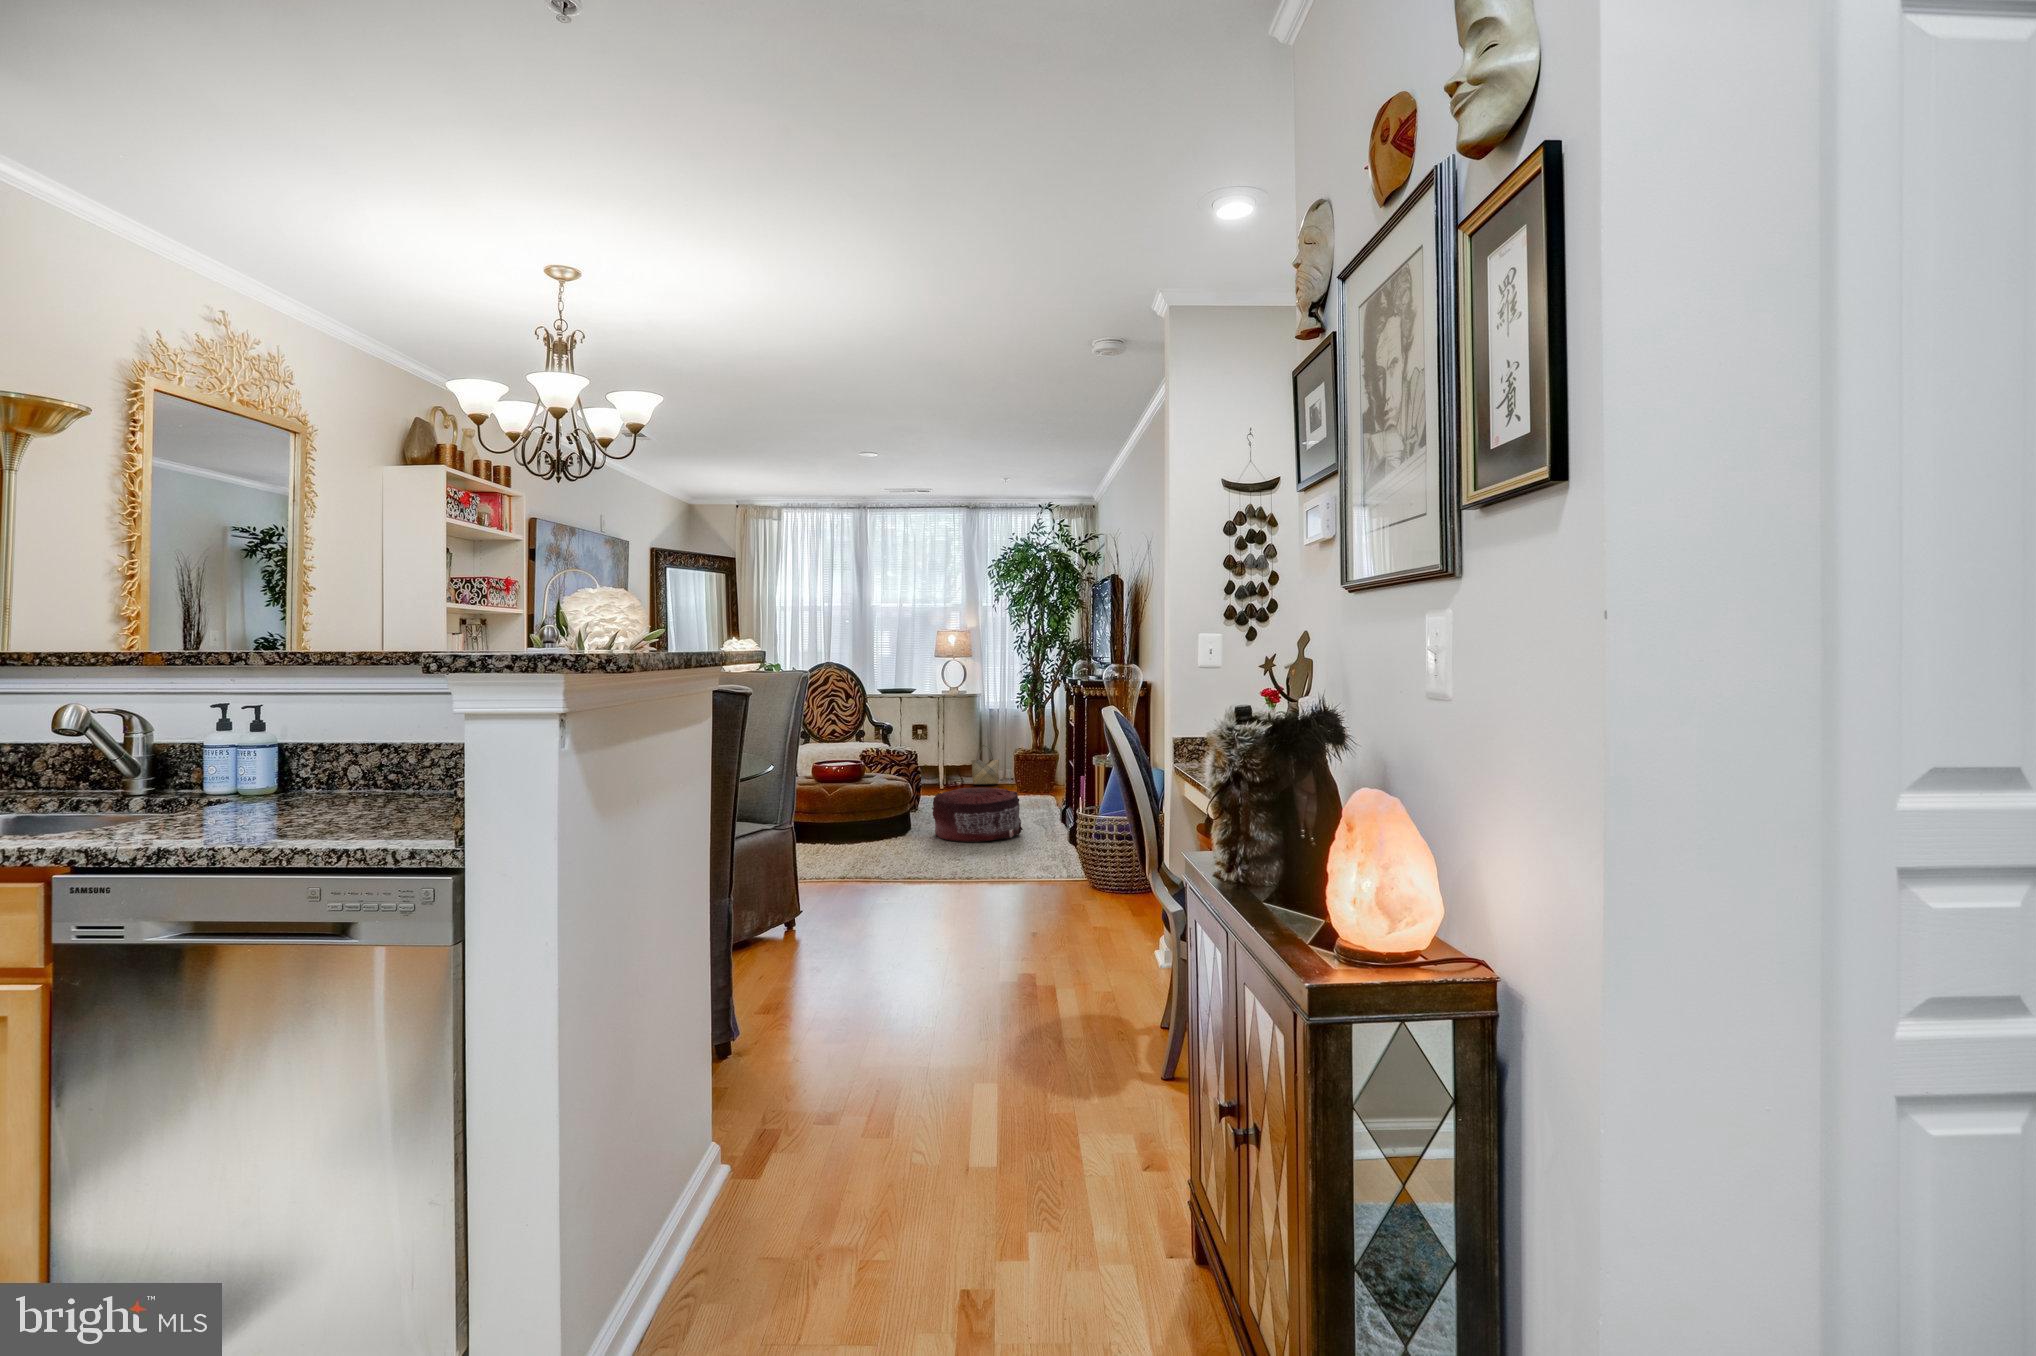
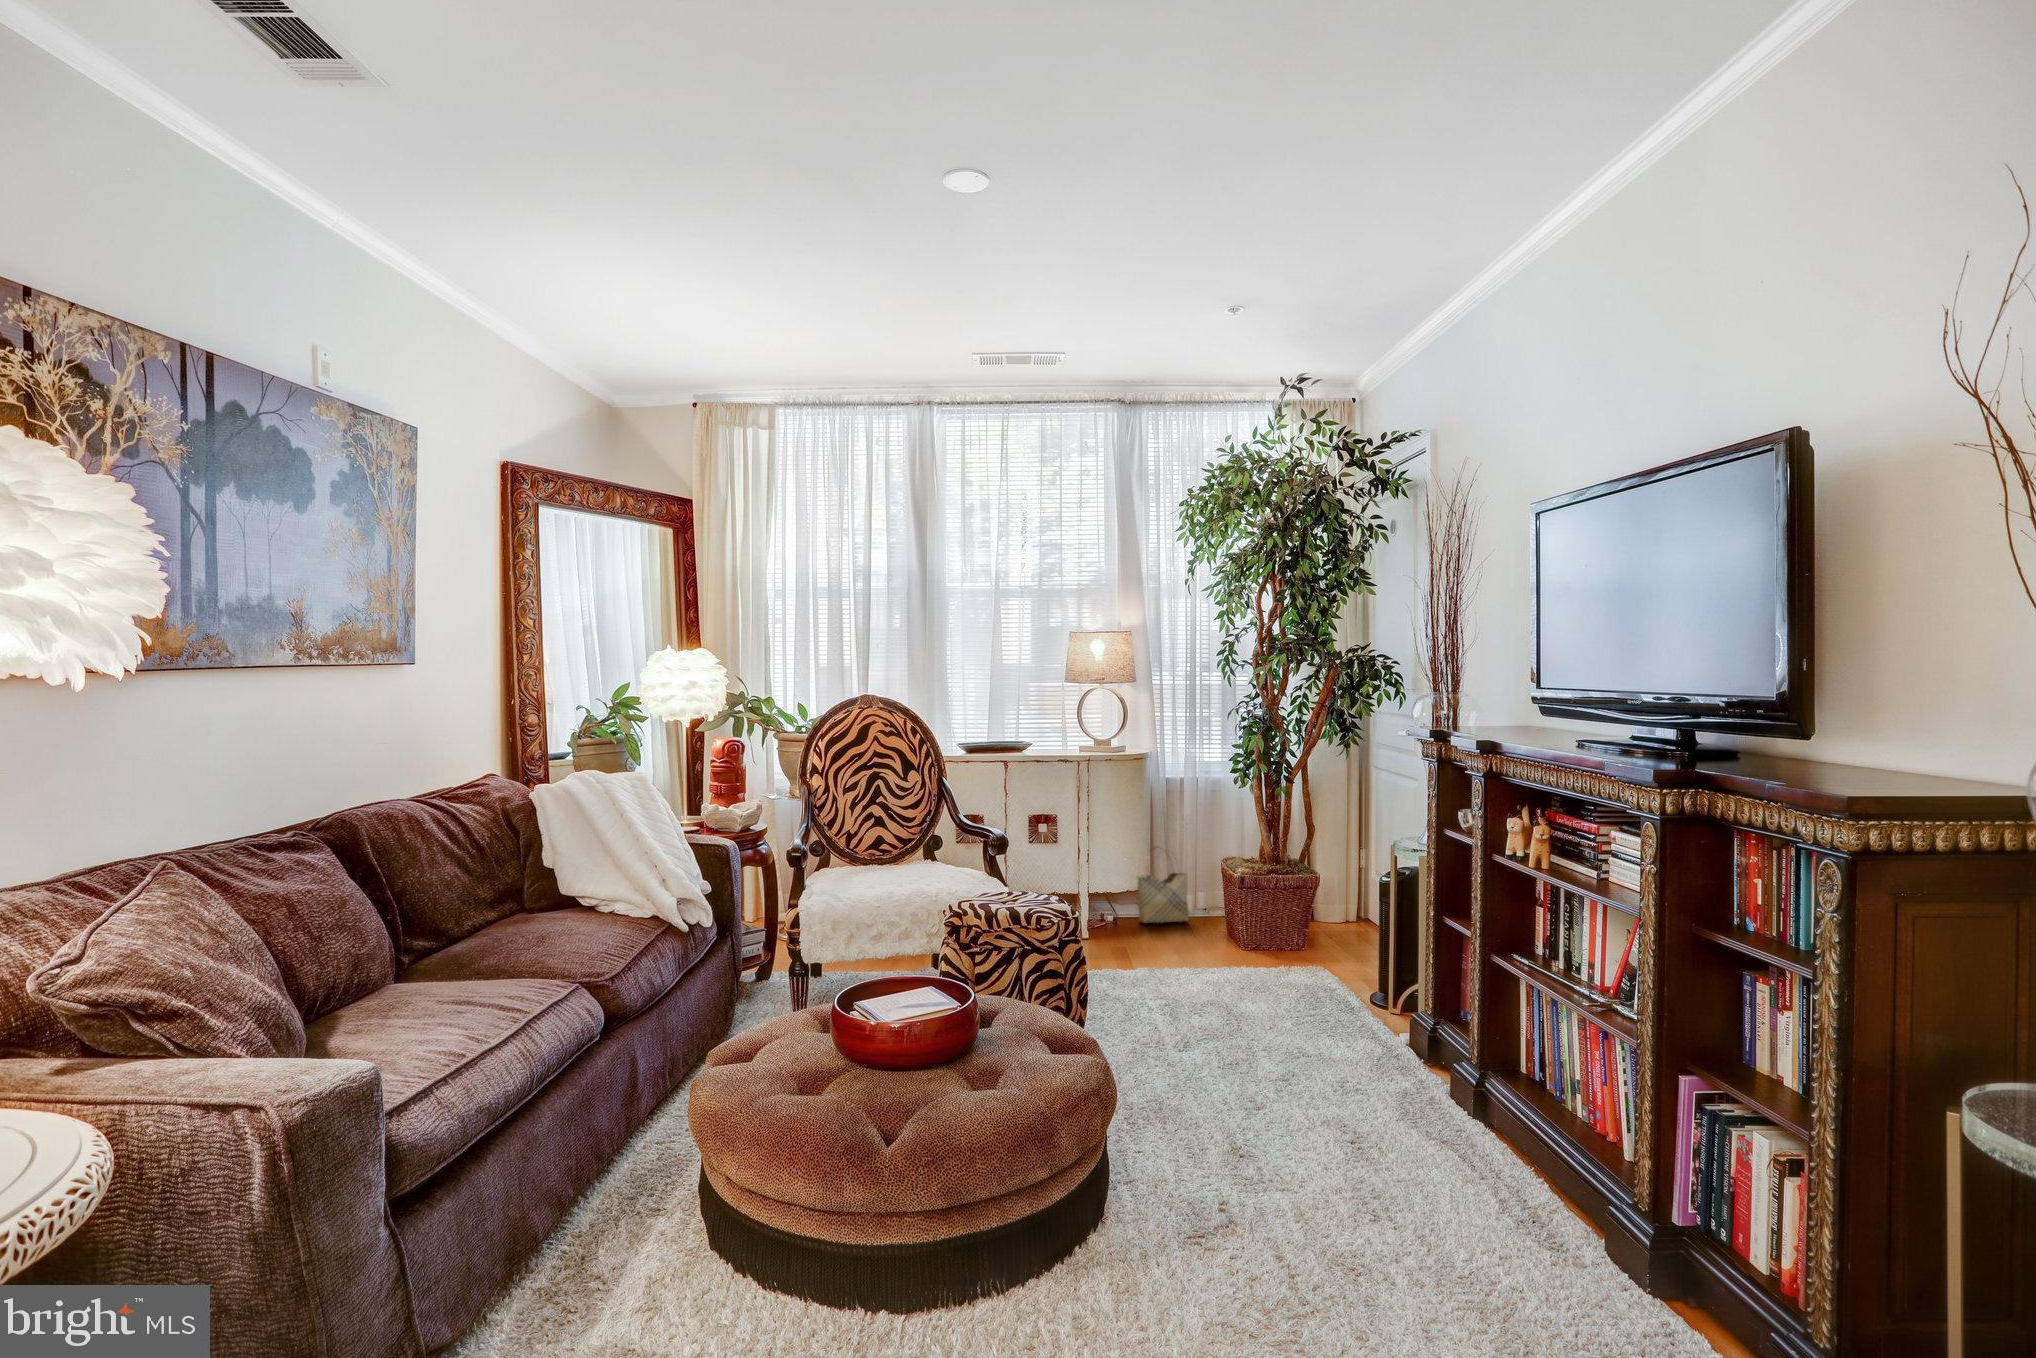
pouf: present [932,787,1023,842] -> none [1164,1024,1424,1242]

